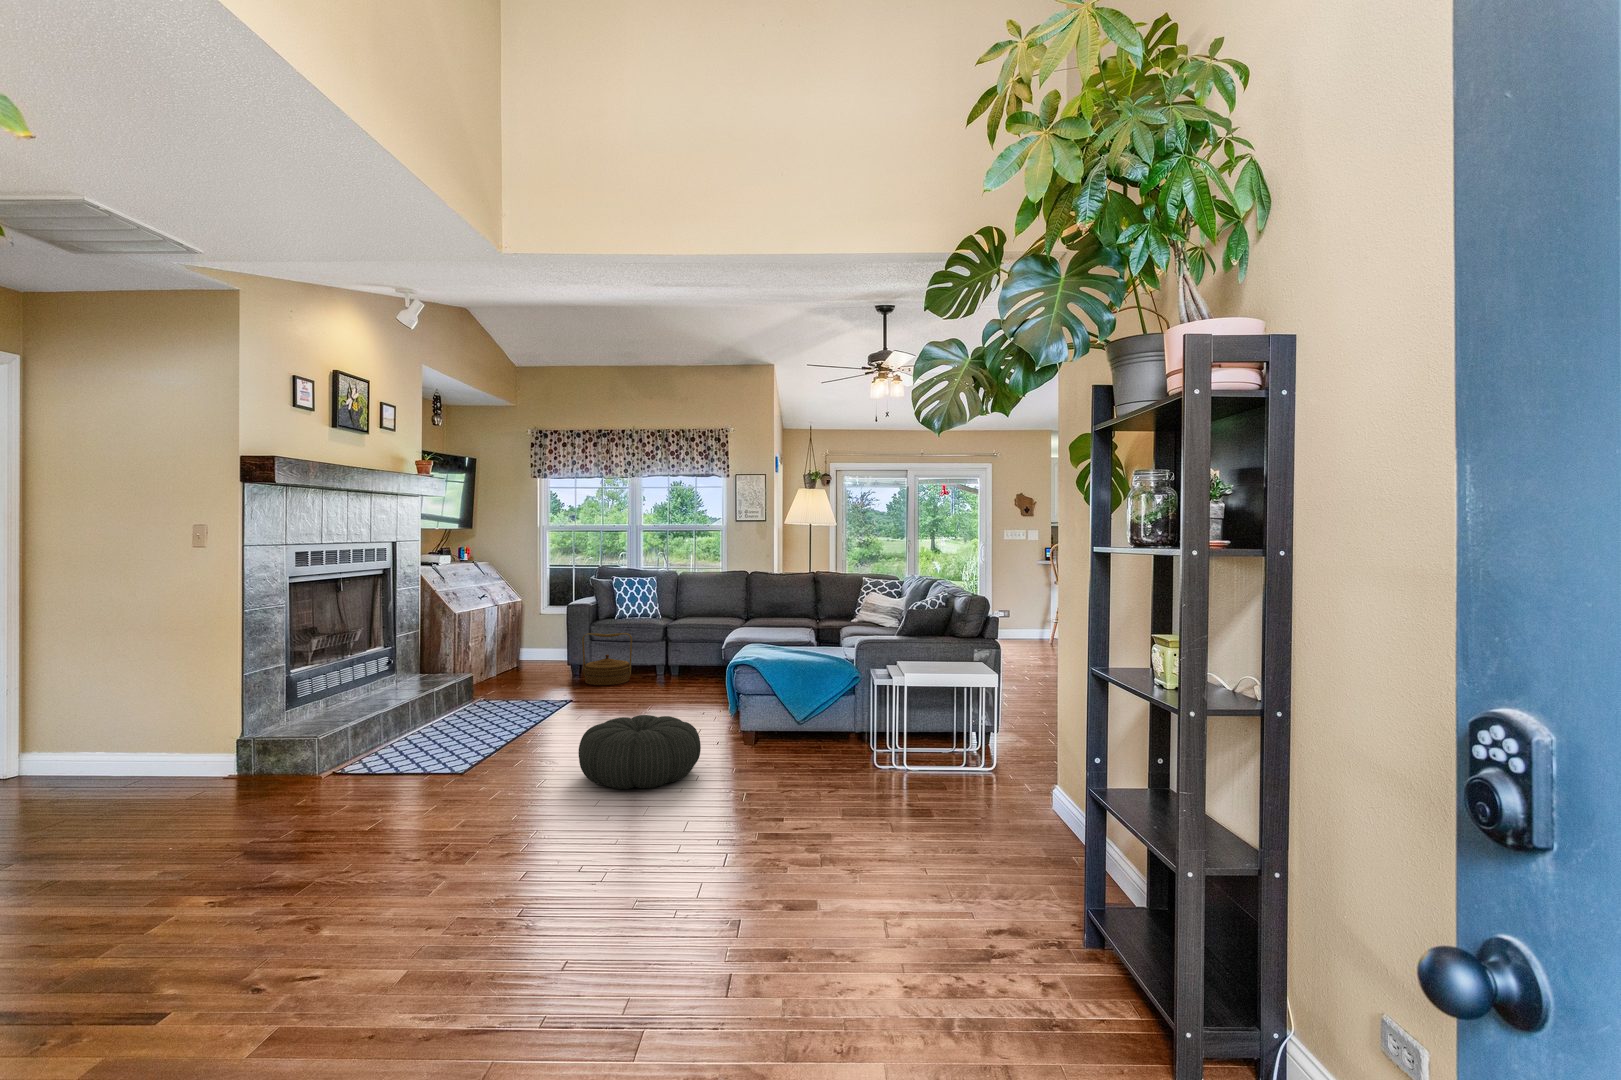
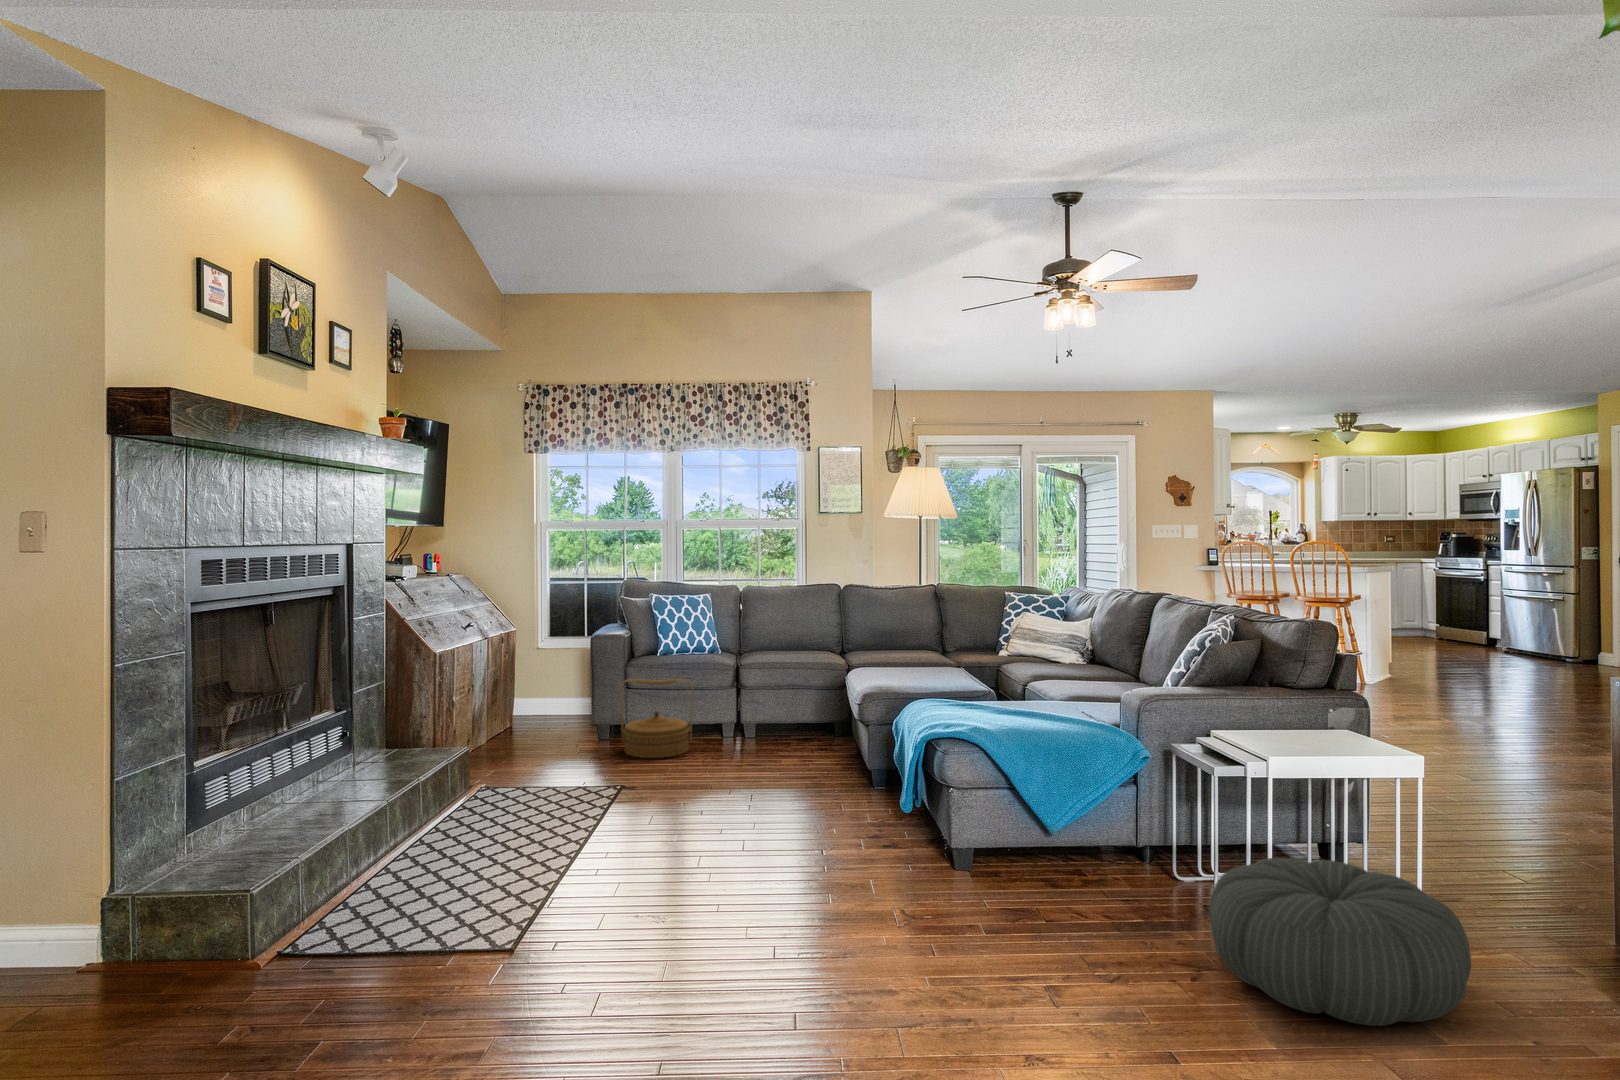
pouf: present [579,715,701,789] -> present [1209,858,1471,1026]

